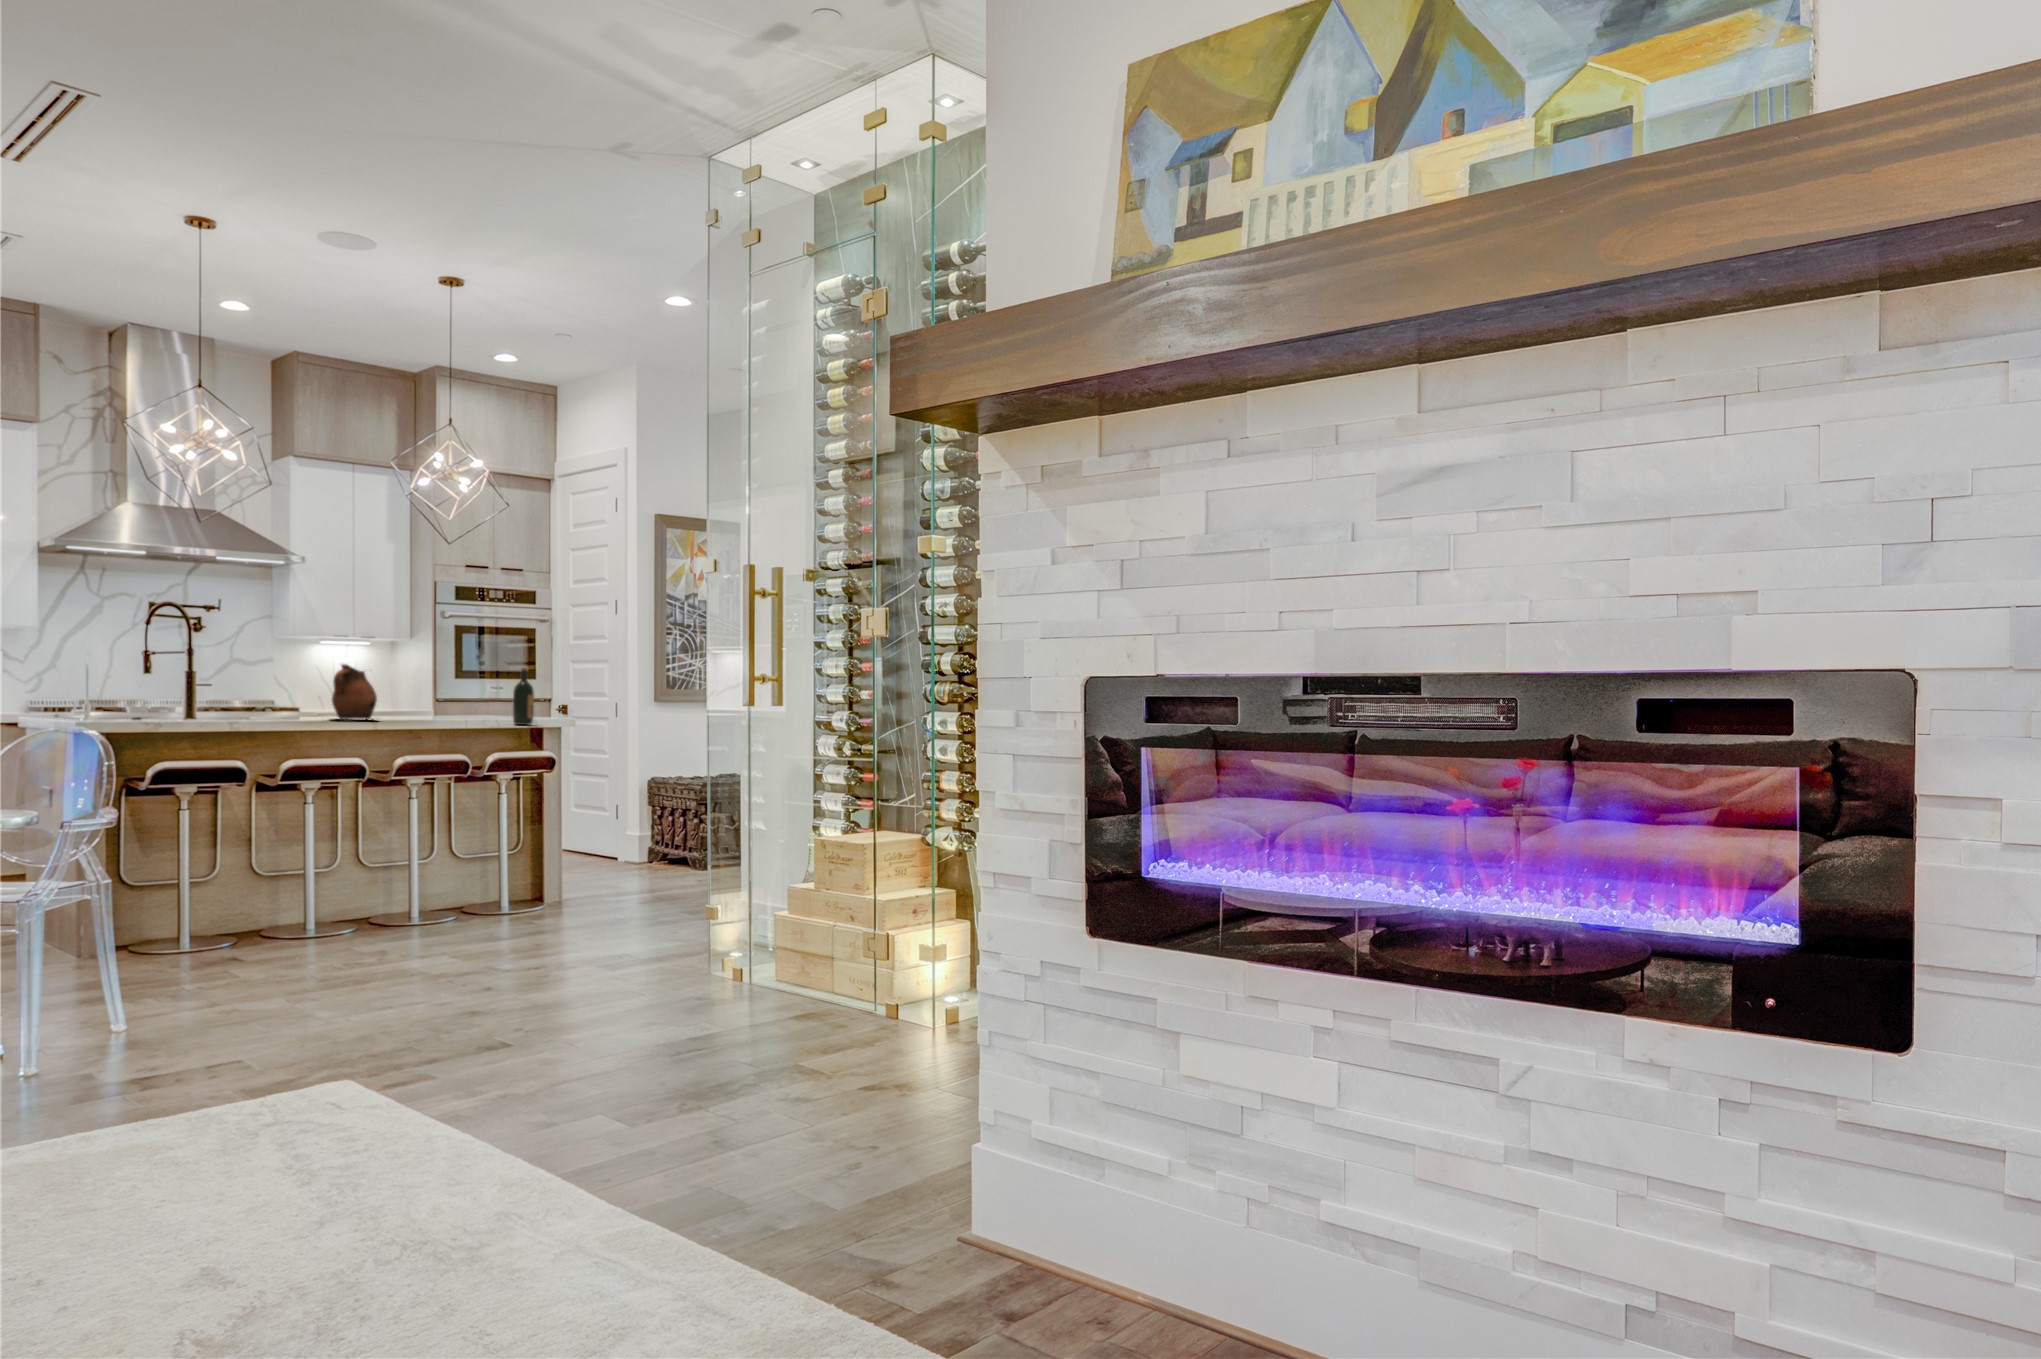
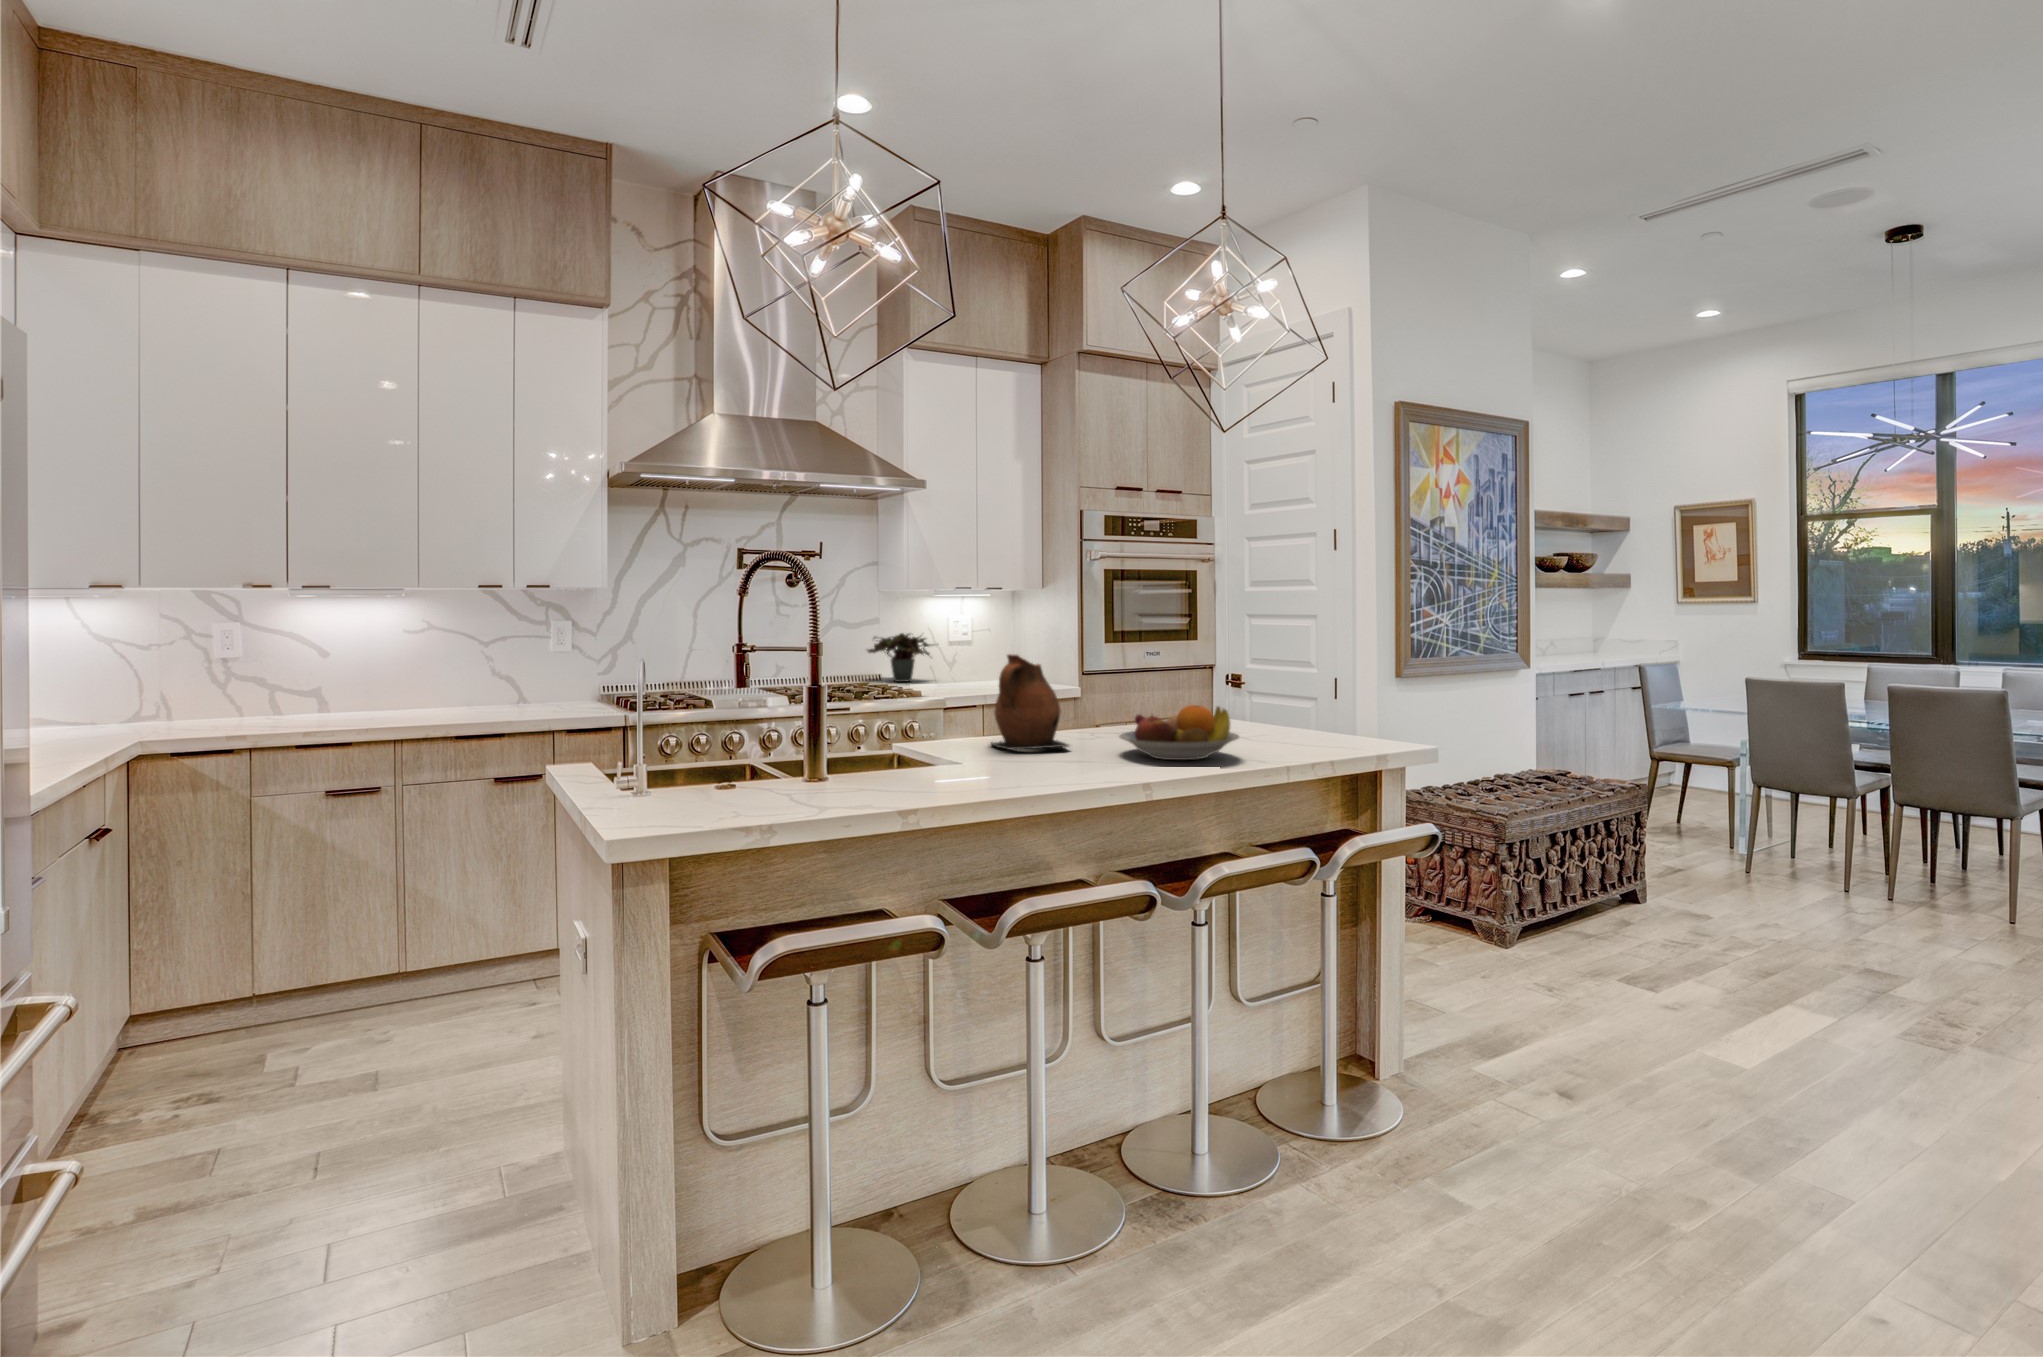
potted plant: none [251,666,317,703] -> present [867,633,931,682]
wine bottle: present [513,668,534,725] -> none [1269,655,1303,755]
fruit bowl: none [412,695,489,724] -> present [1120,705,1239,760]

